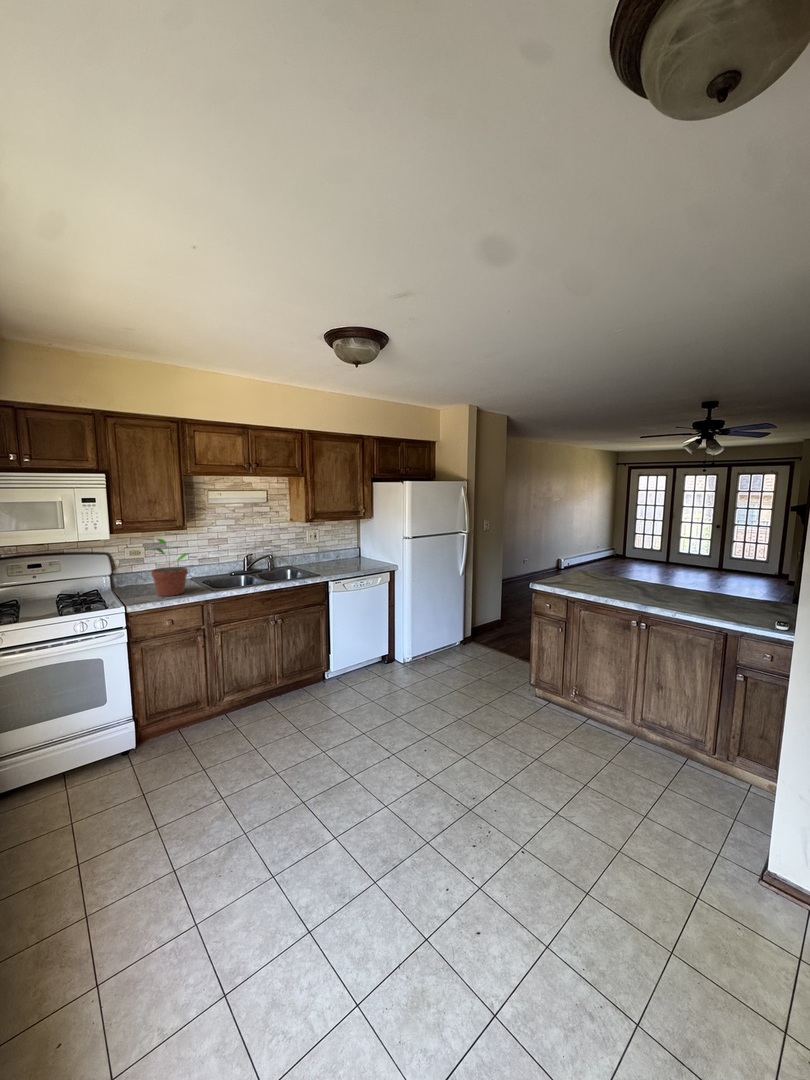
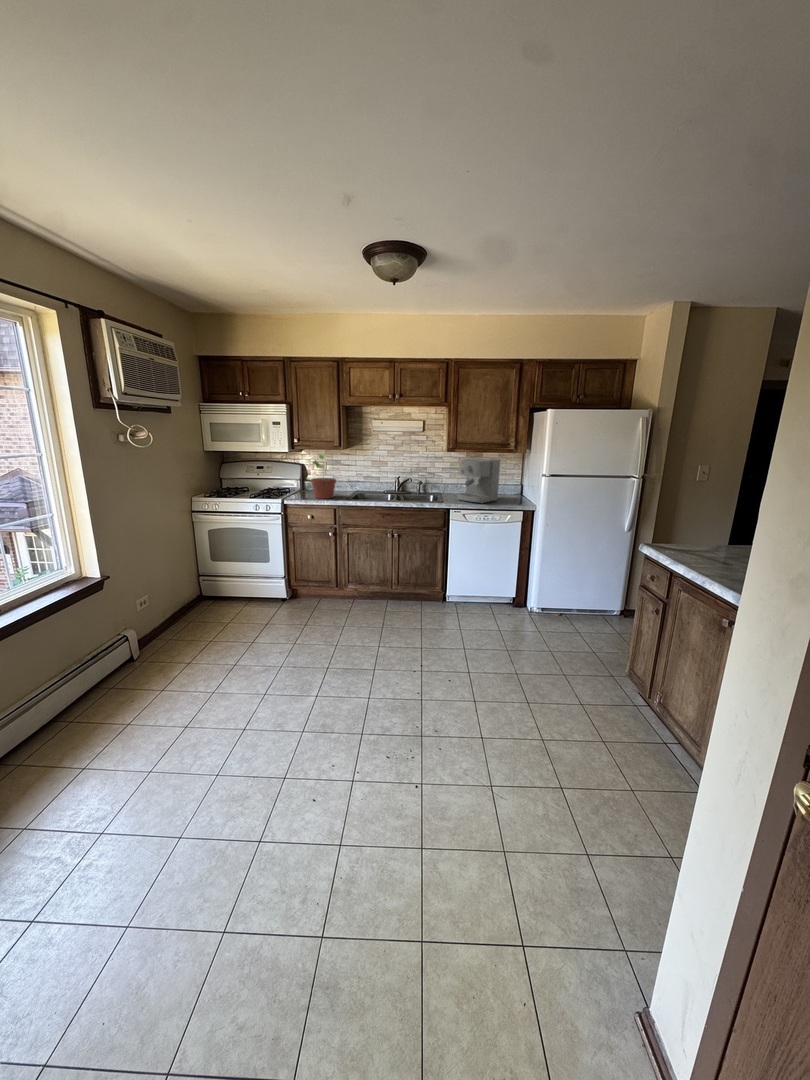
coffee maker: none [318,527,351,572] -> present [457,458,500,503]

